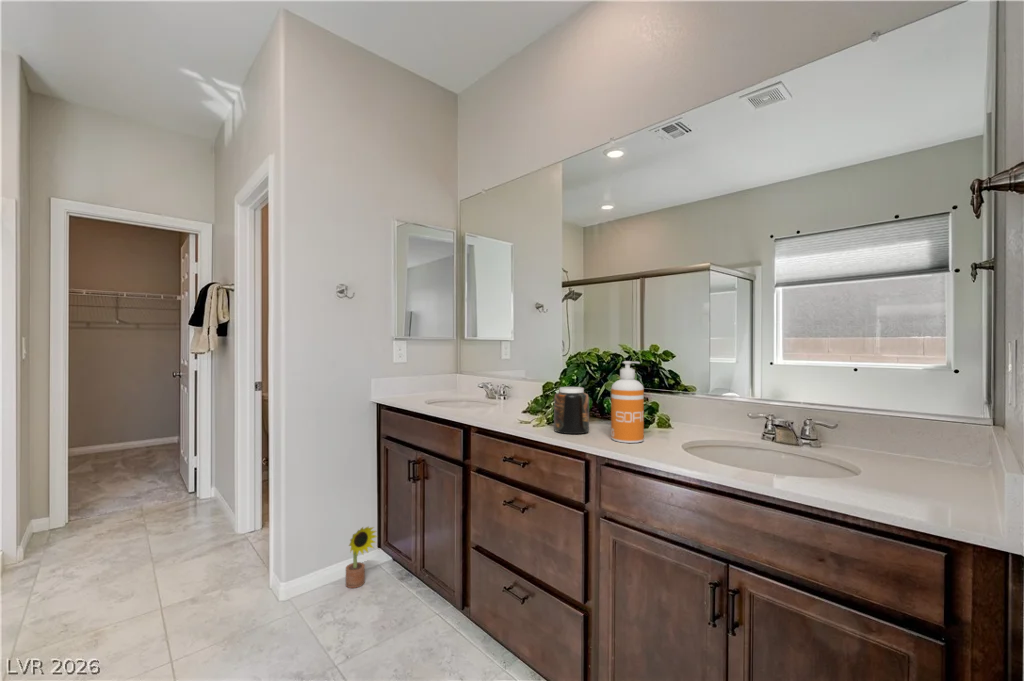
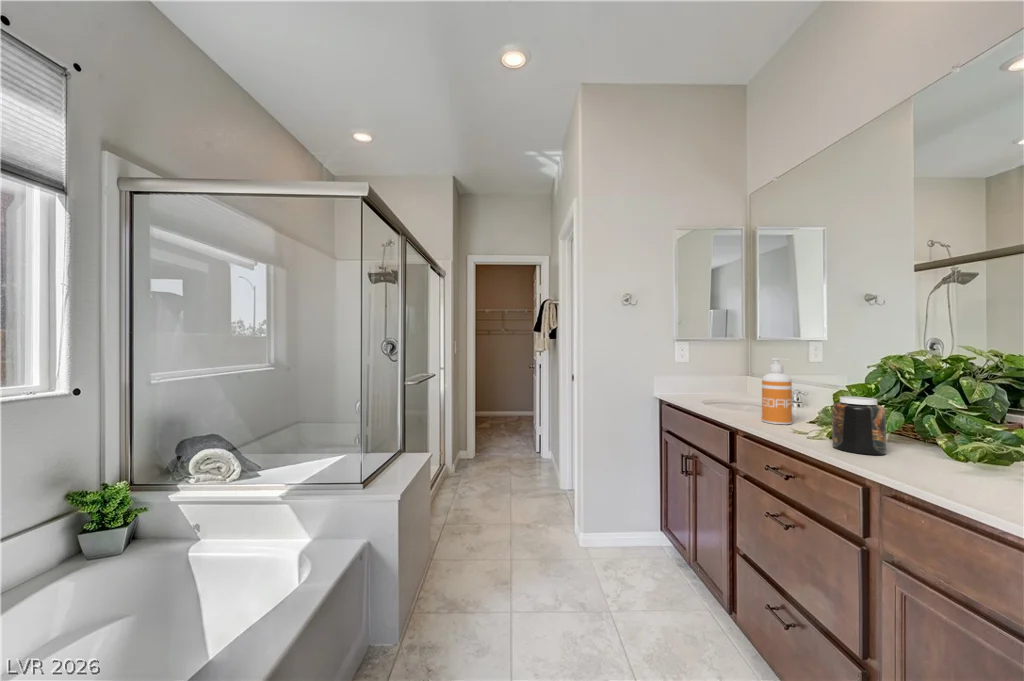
soap dispenser: present [611,361,644,443] -> present [762,358,792,424]
decorative plant: present [346,527,377,588] -> none [629,506,657,558]

